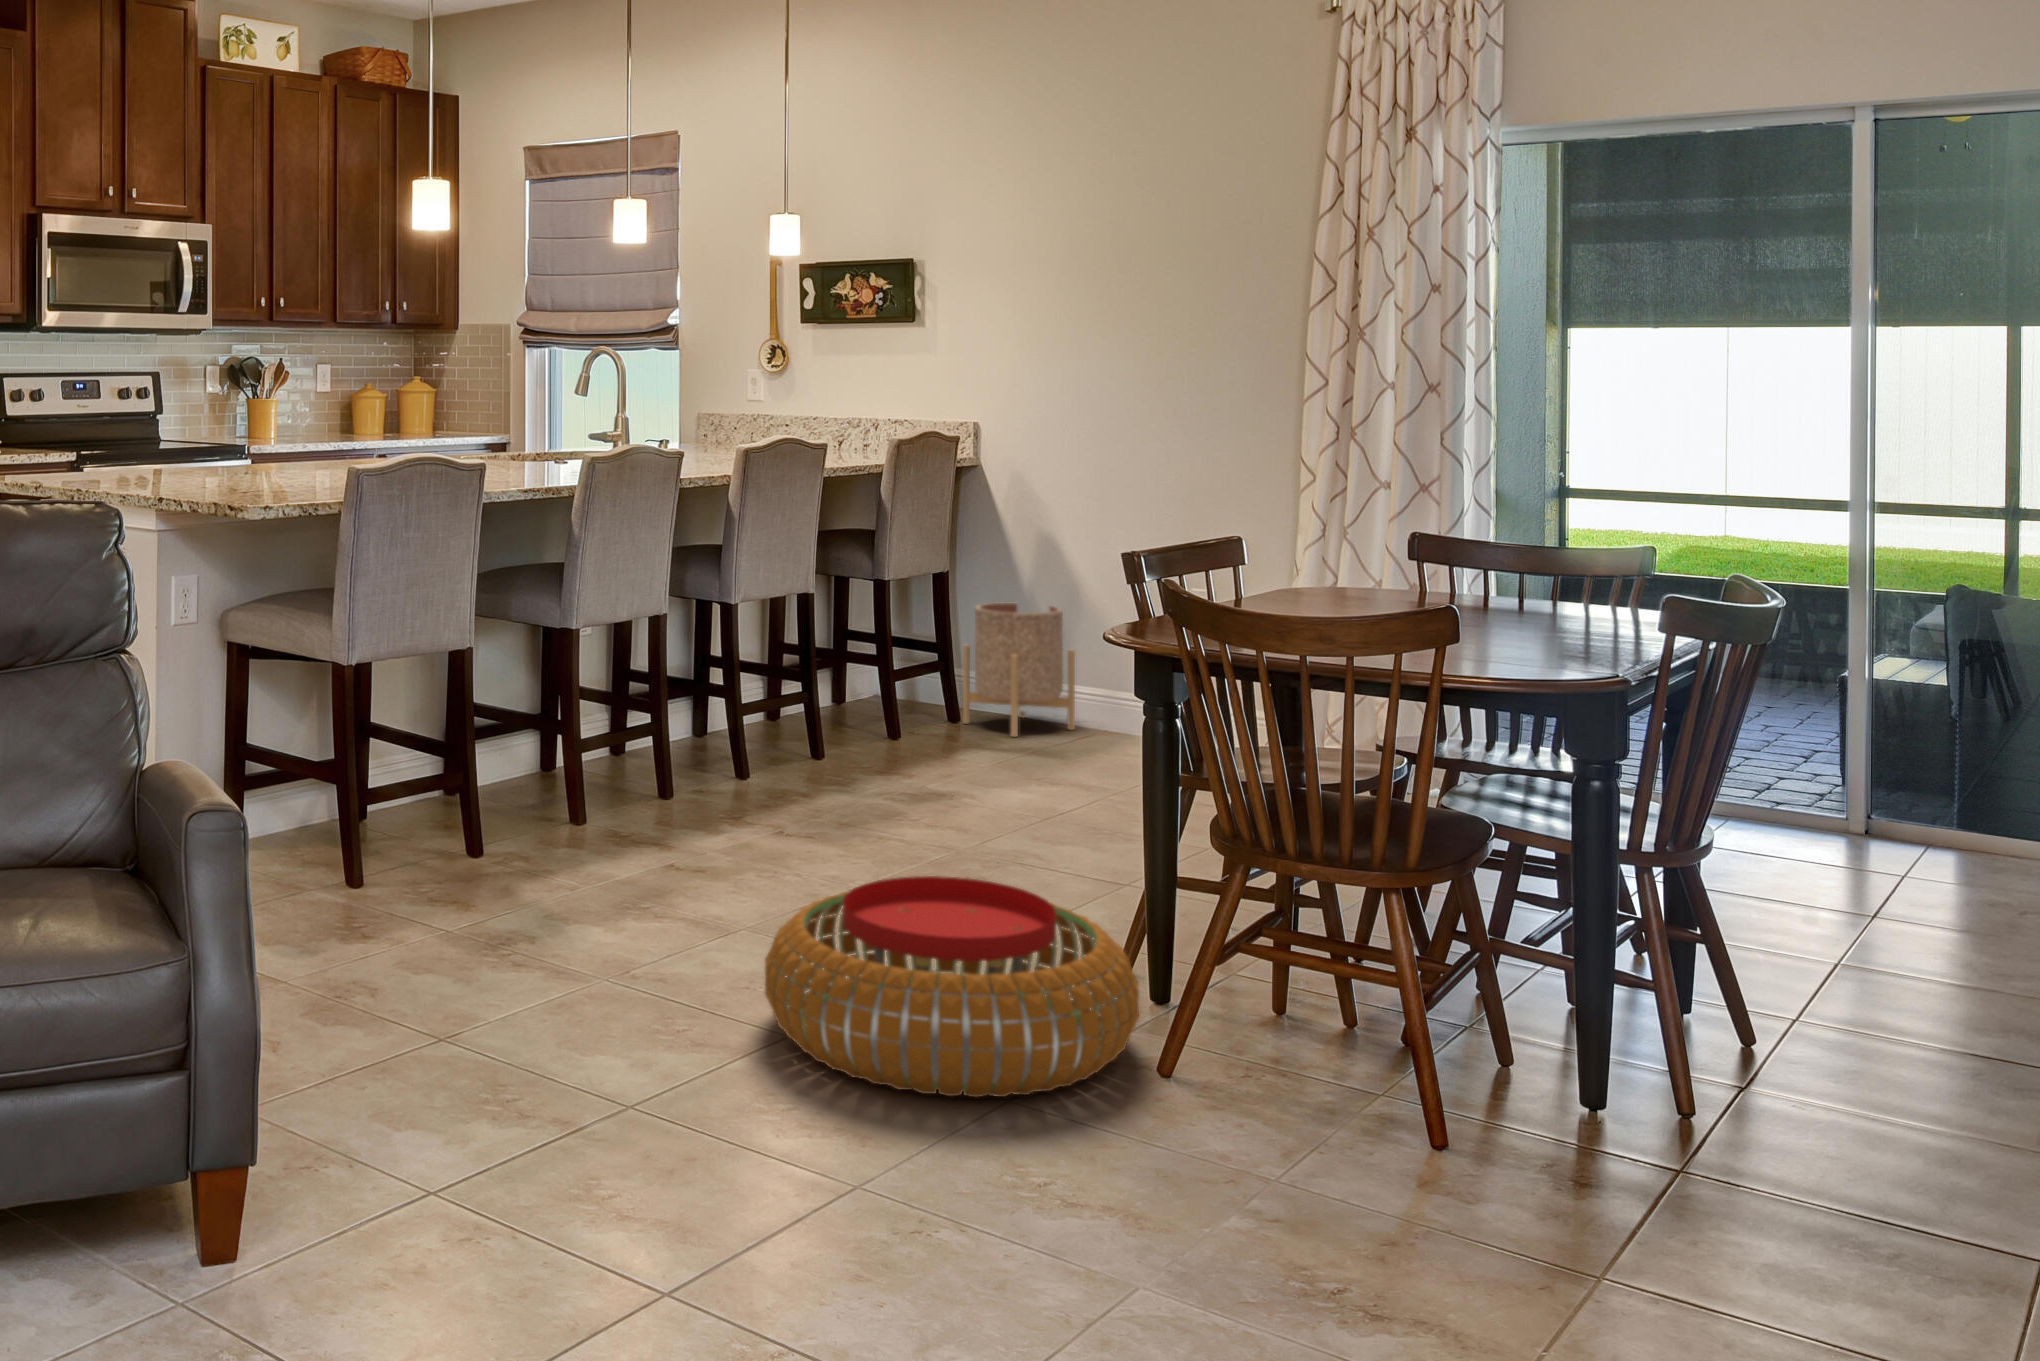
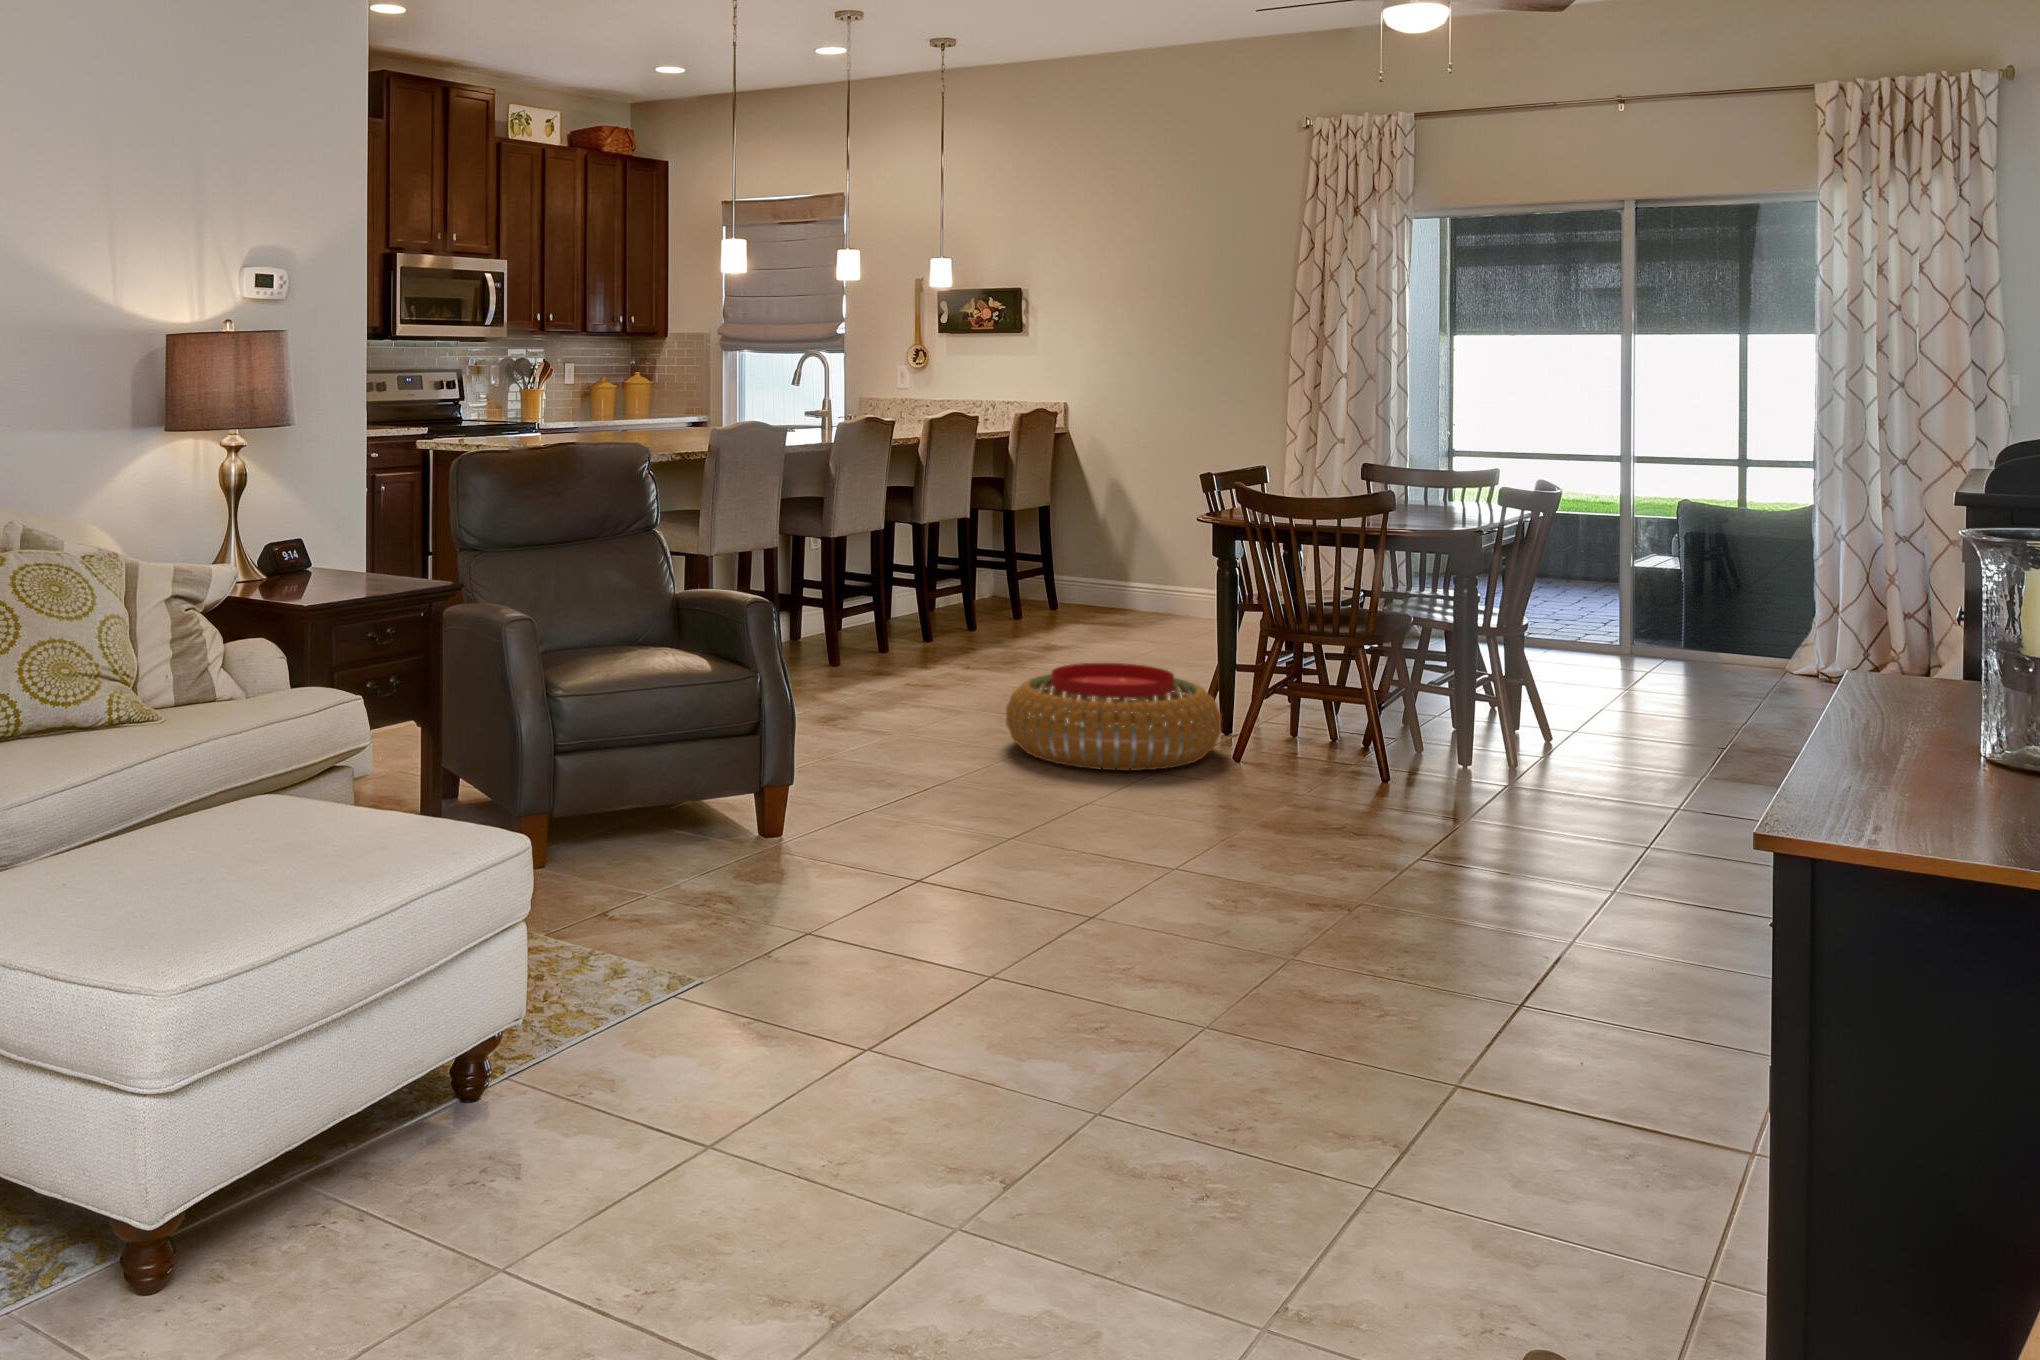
planter: present [963,603,1075,737] -> none [1059,528,1136,618]

